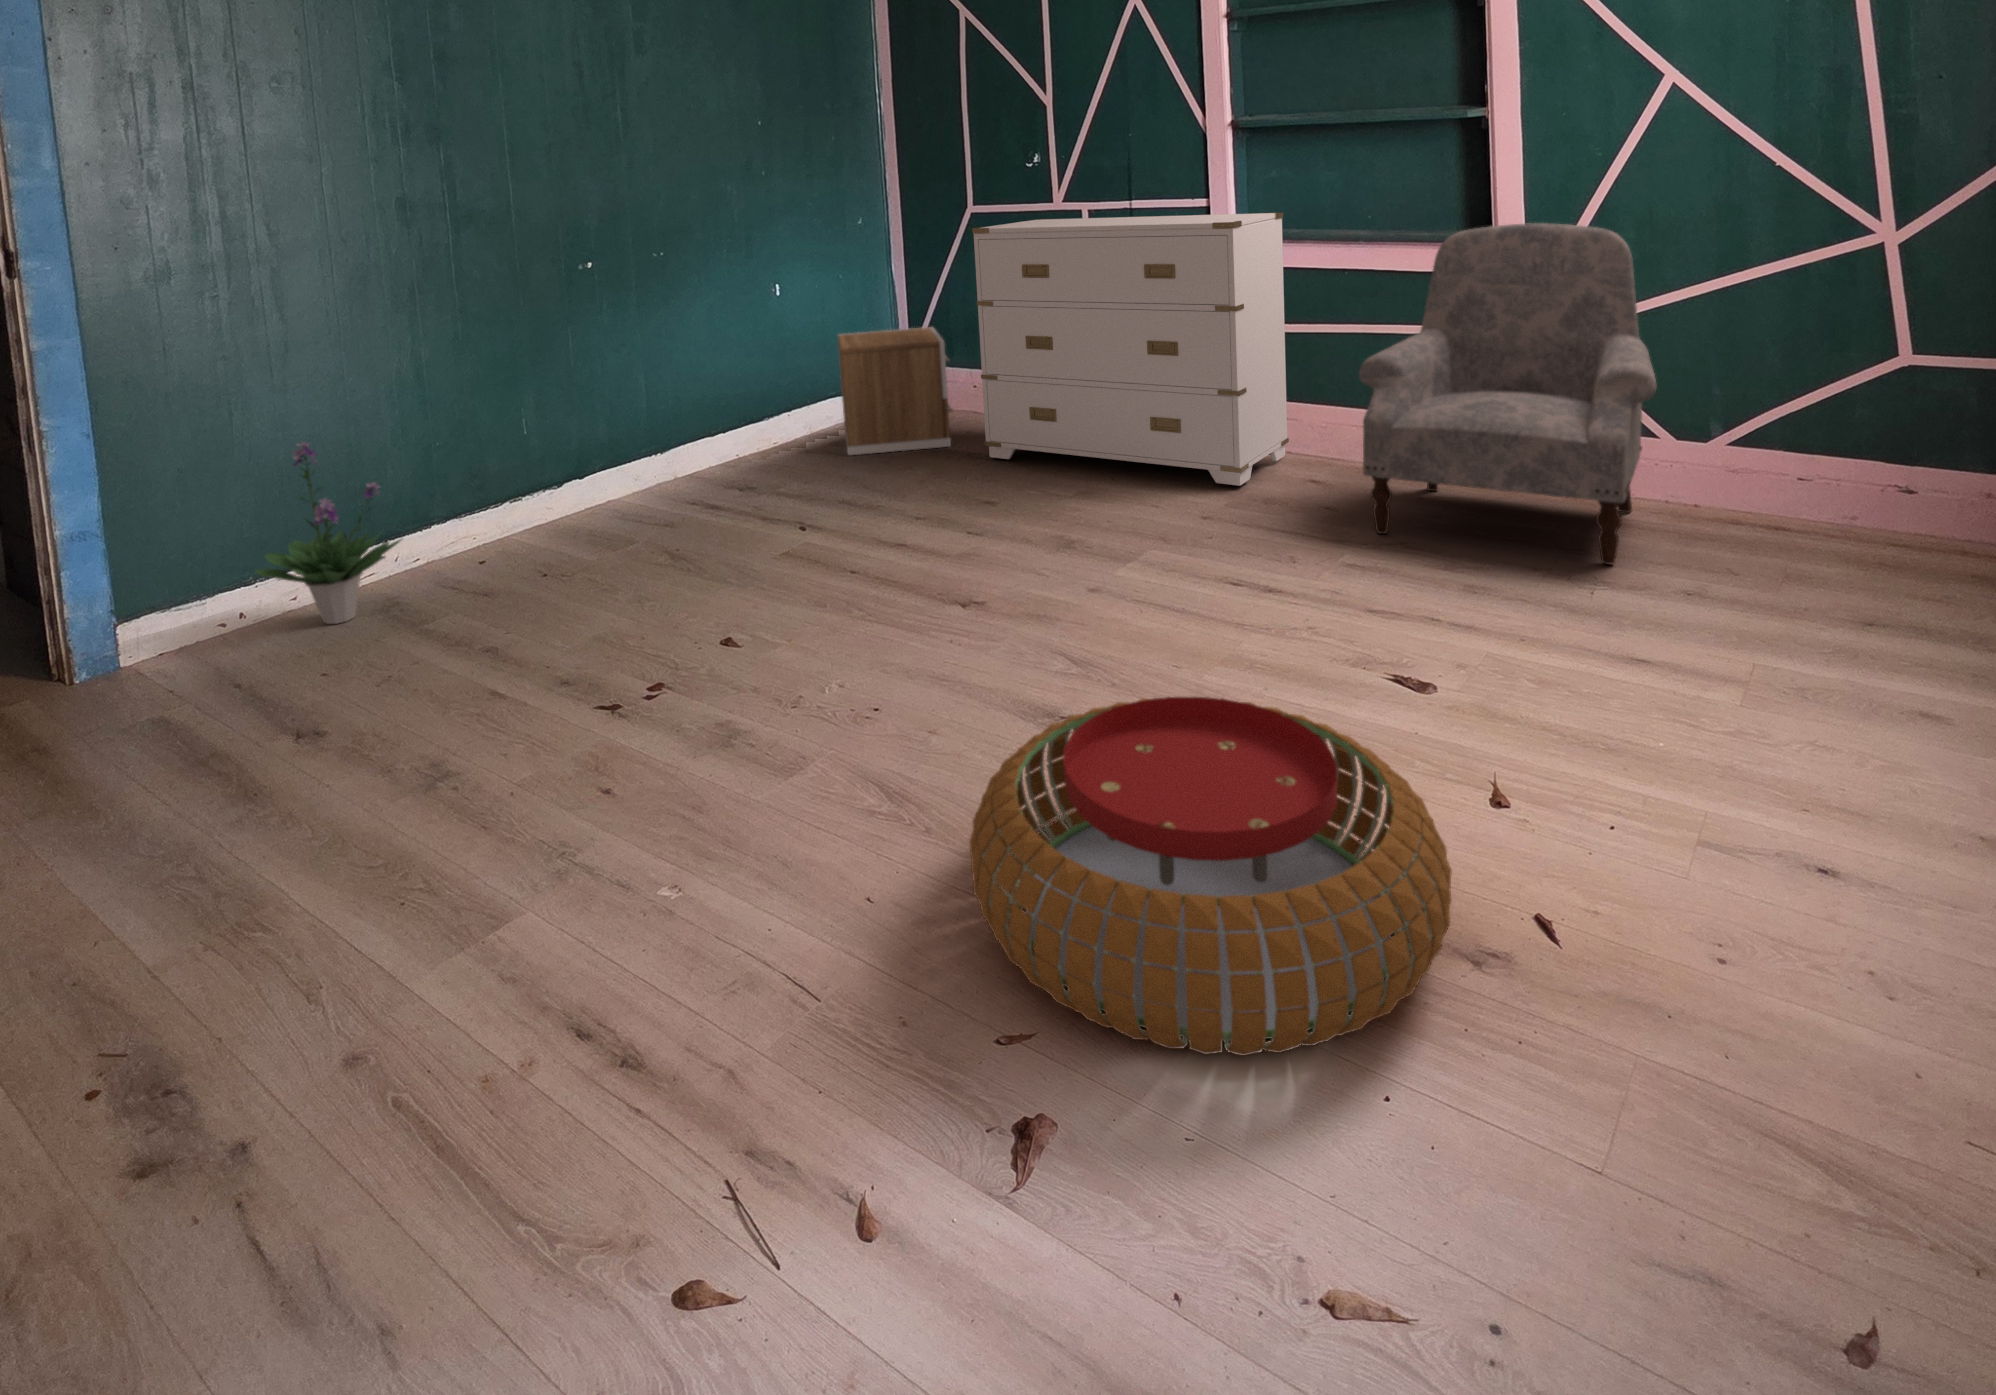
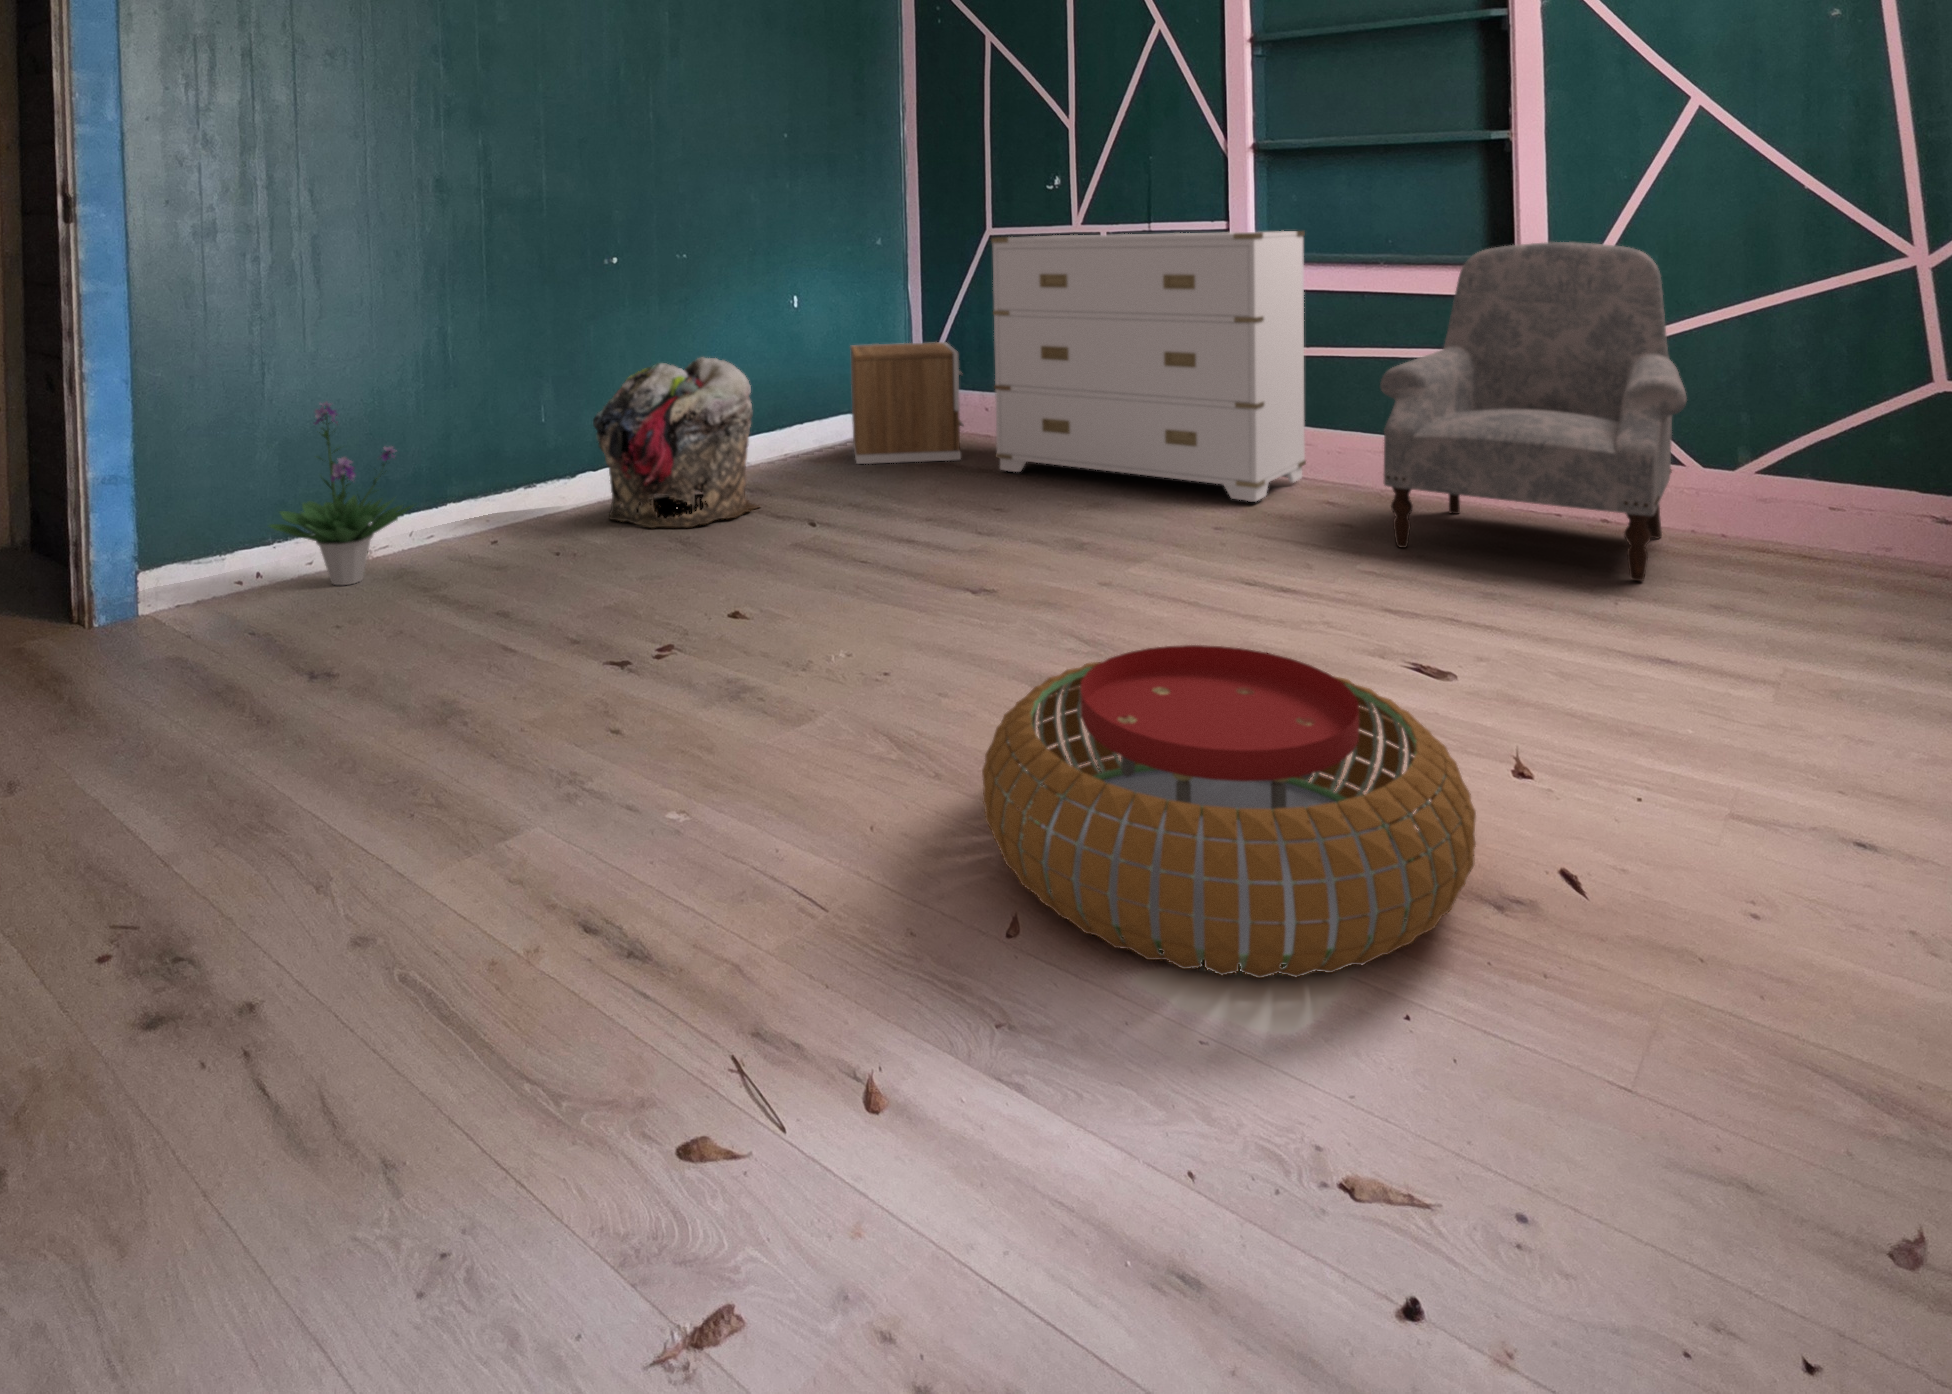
laundry basket: none [580,364,754,541] -> present [593,357,759,528]

